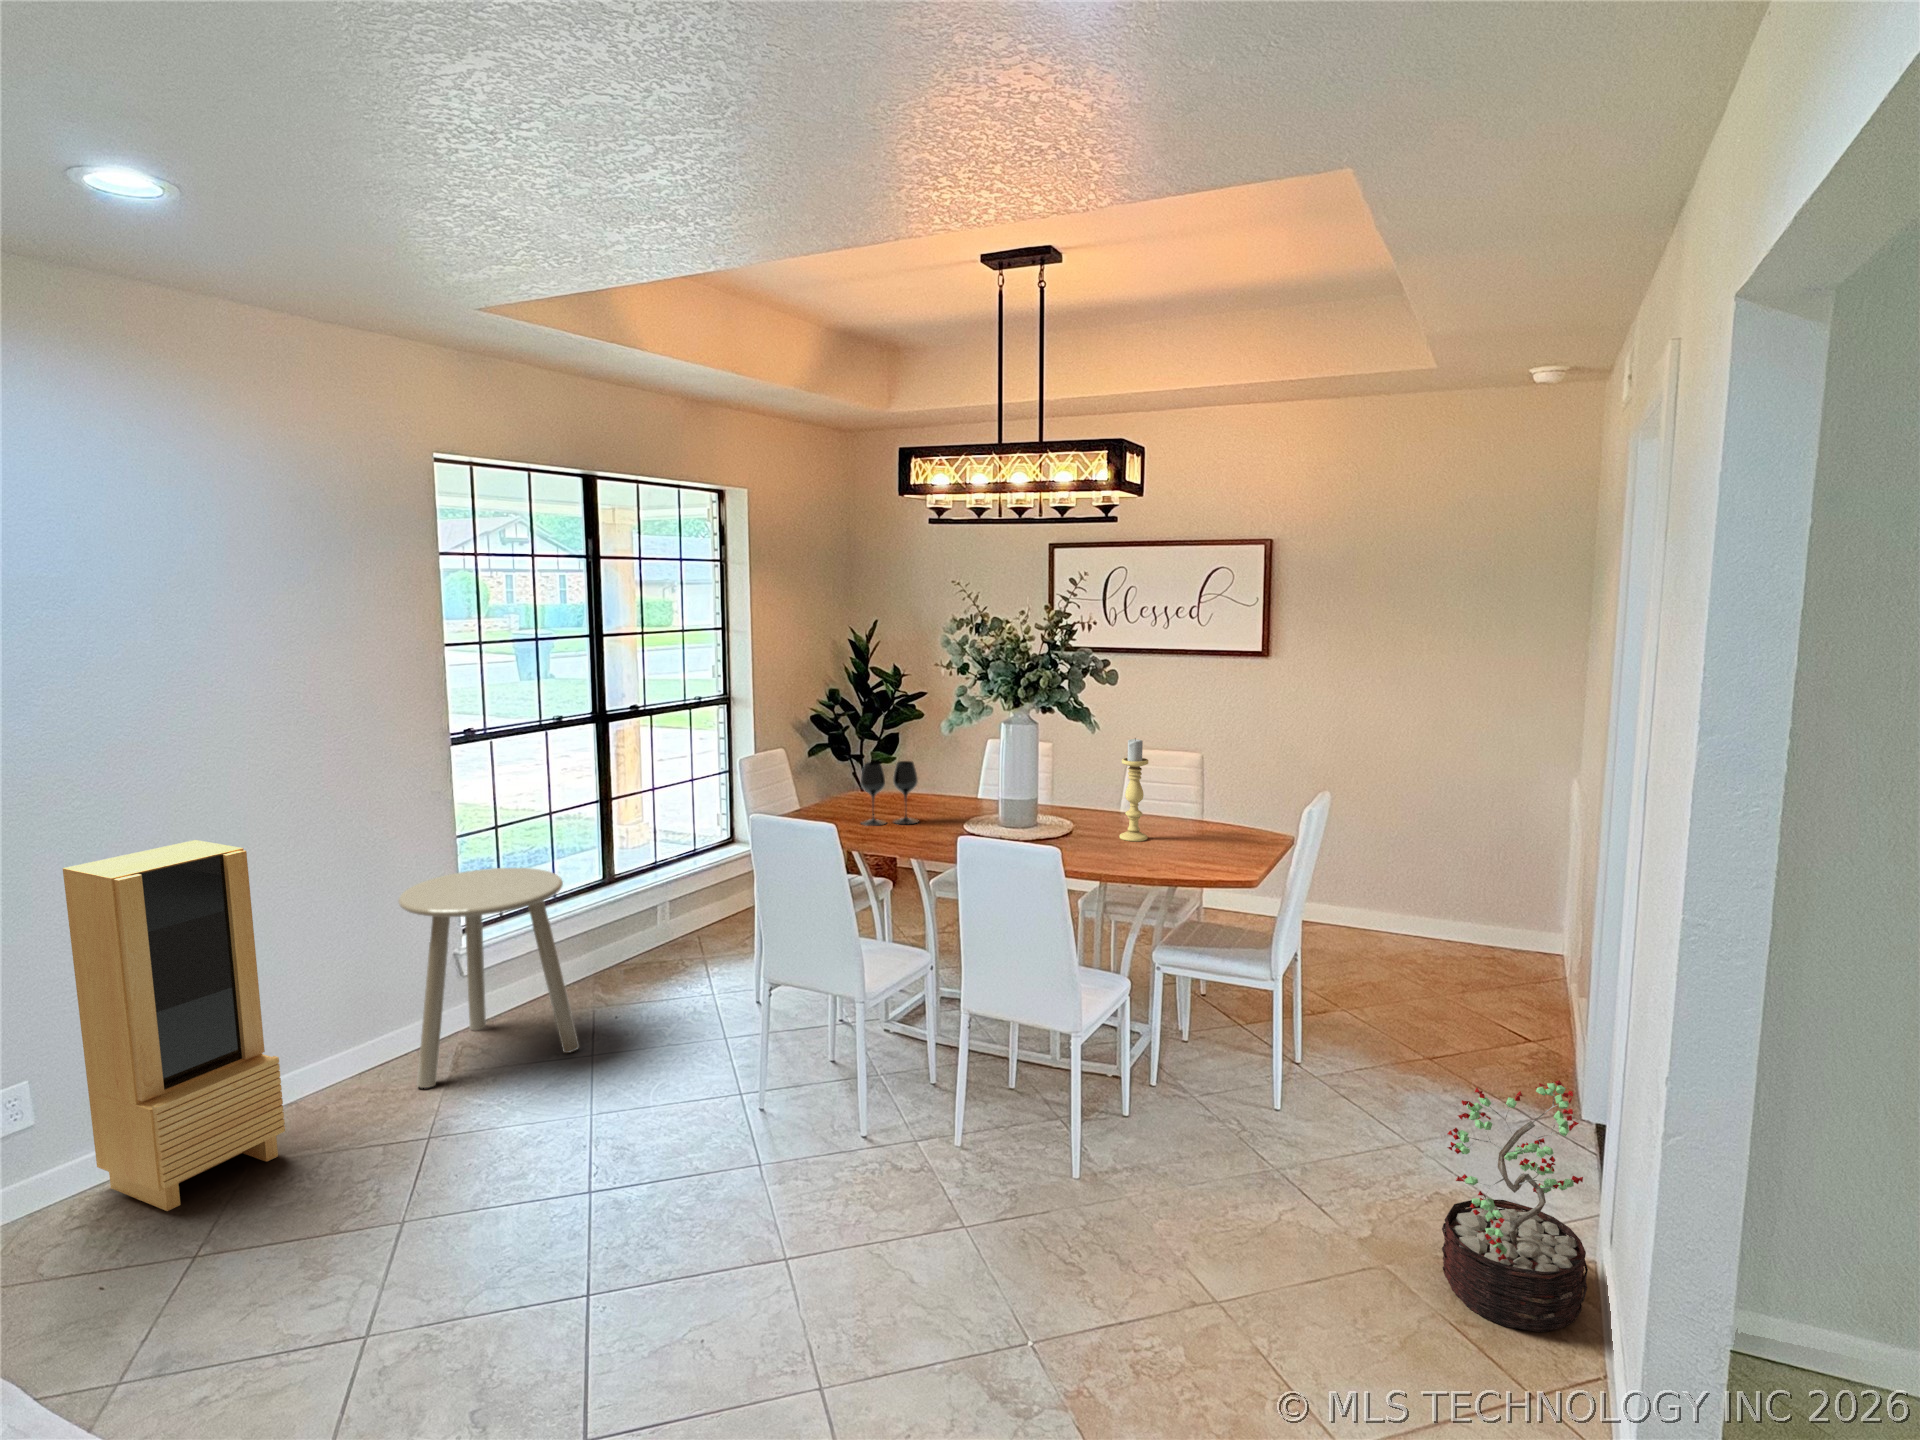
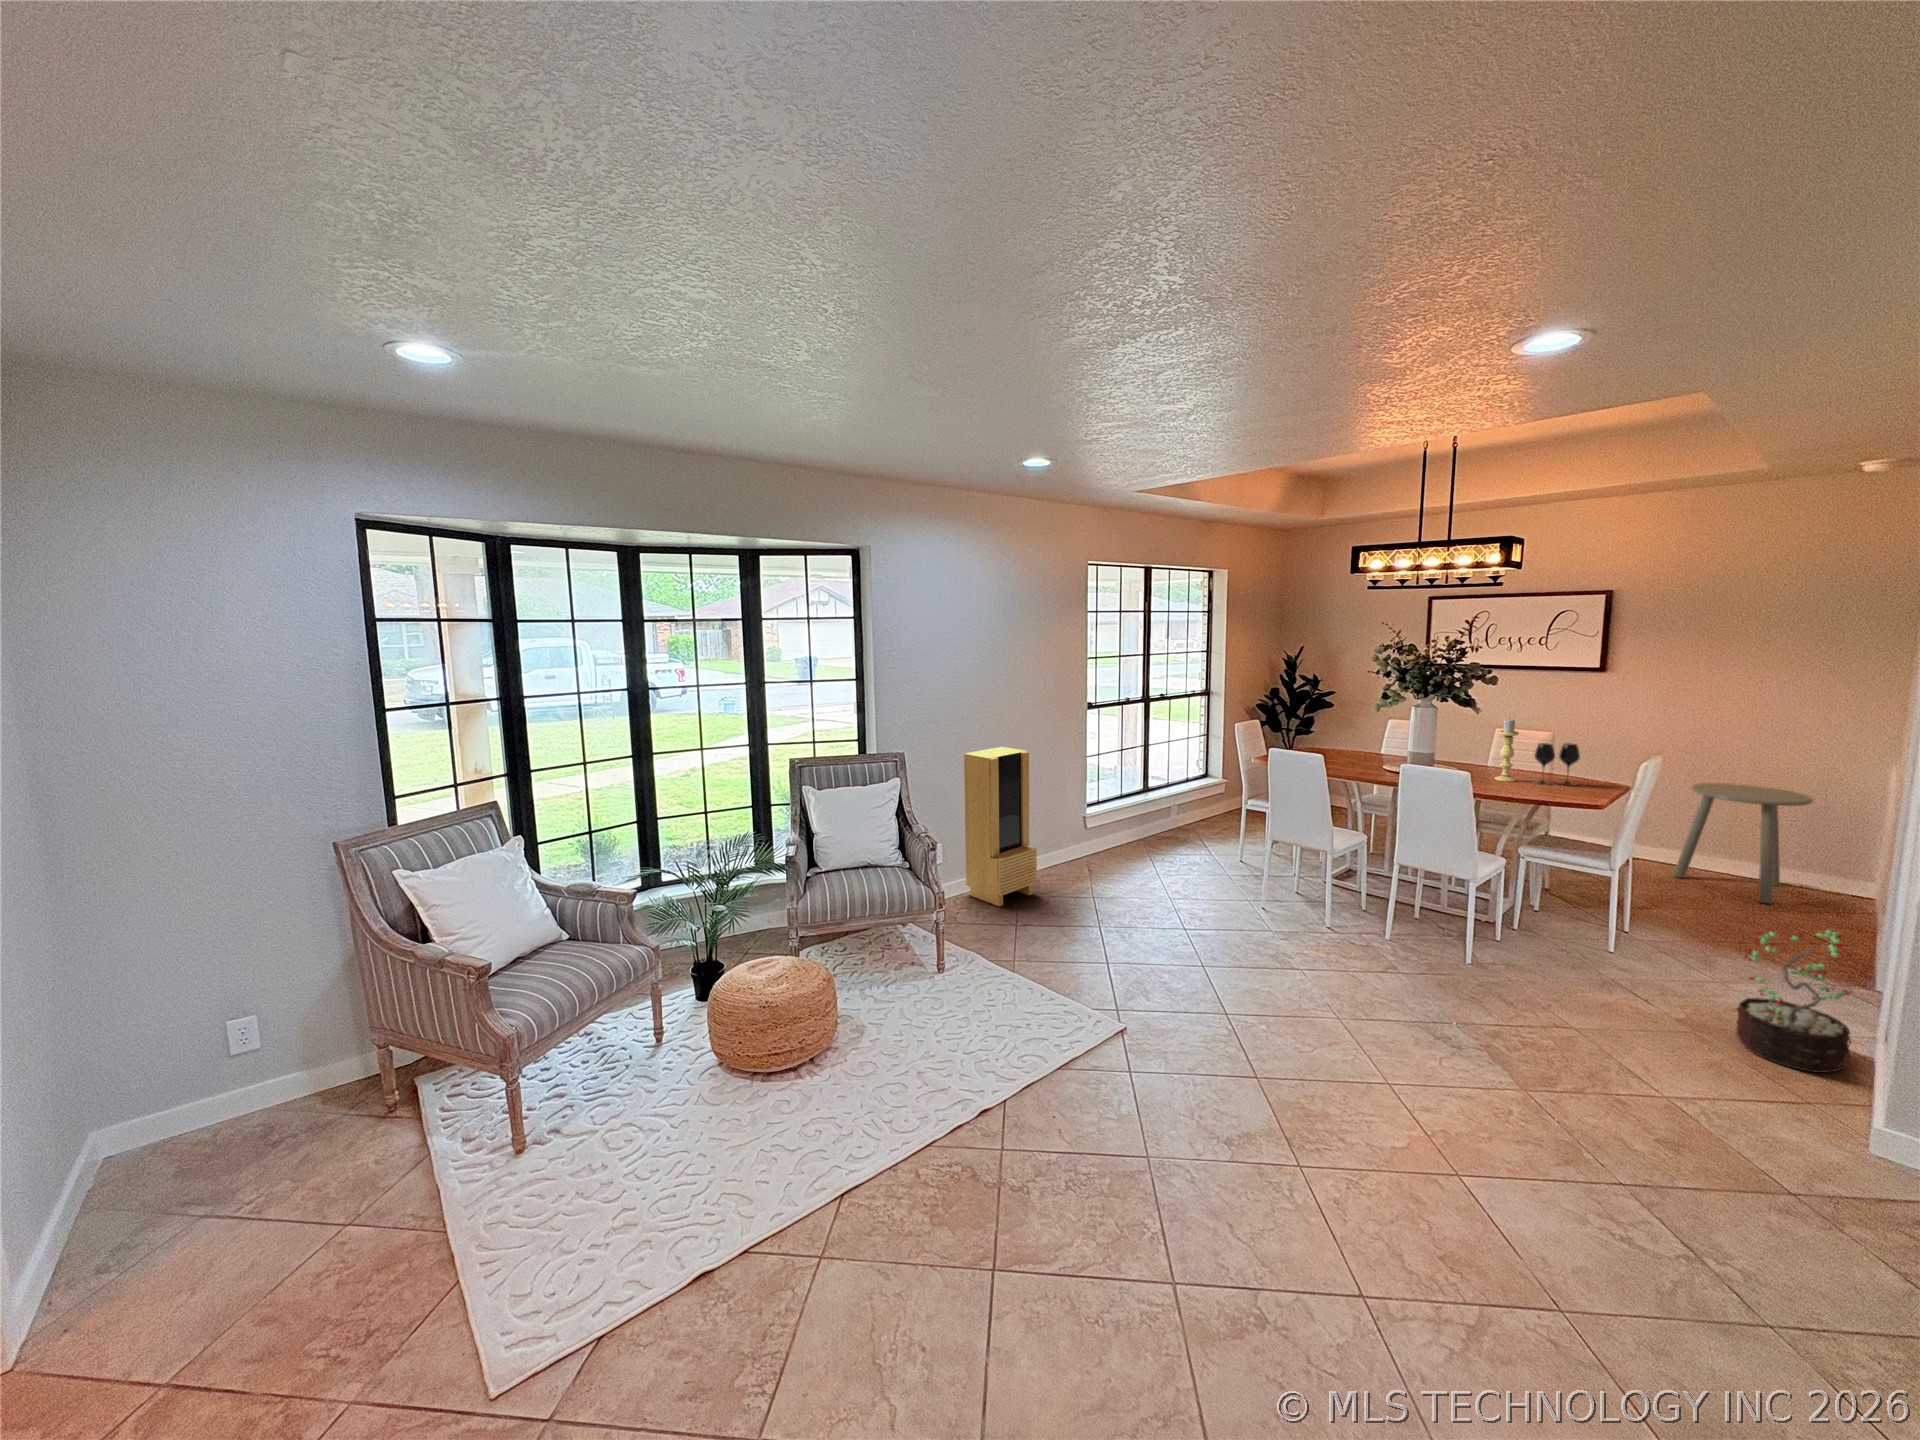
wine glass: present [861,761,918,826] -> present [1533,743,1580,786]
side table: present [398,868,579,1088] -> present [1674,783,1813,904]

